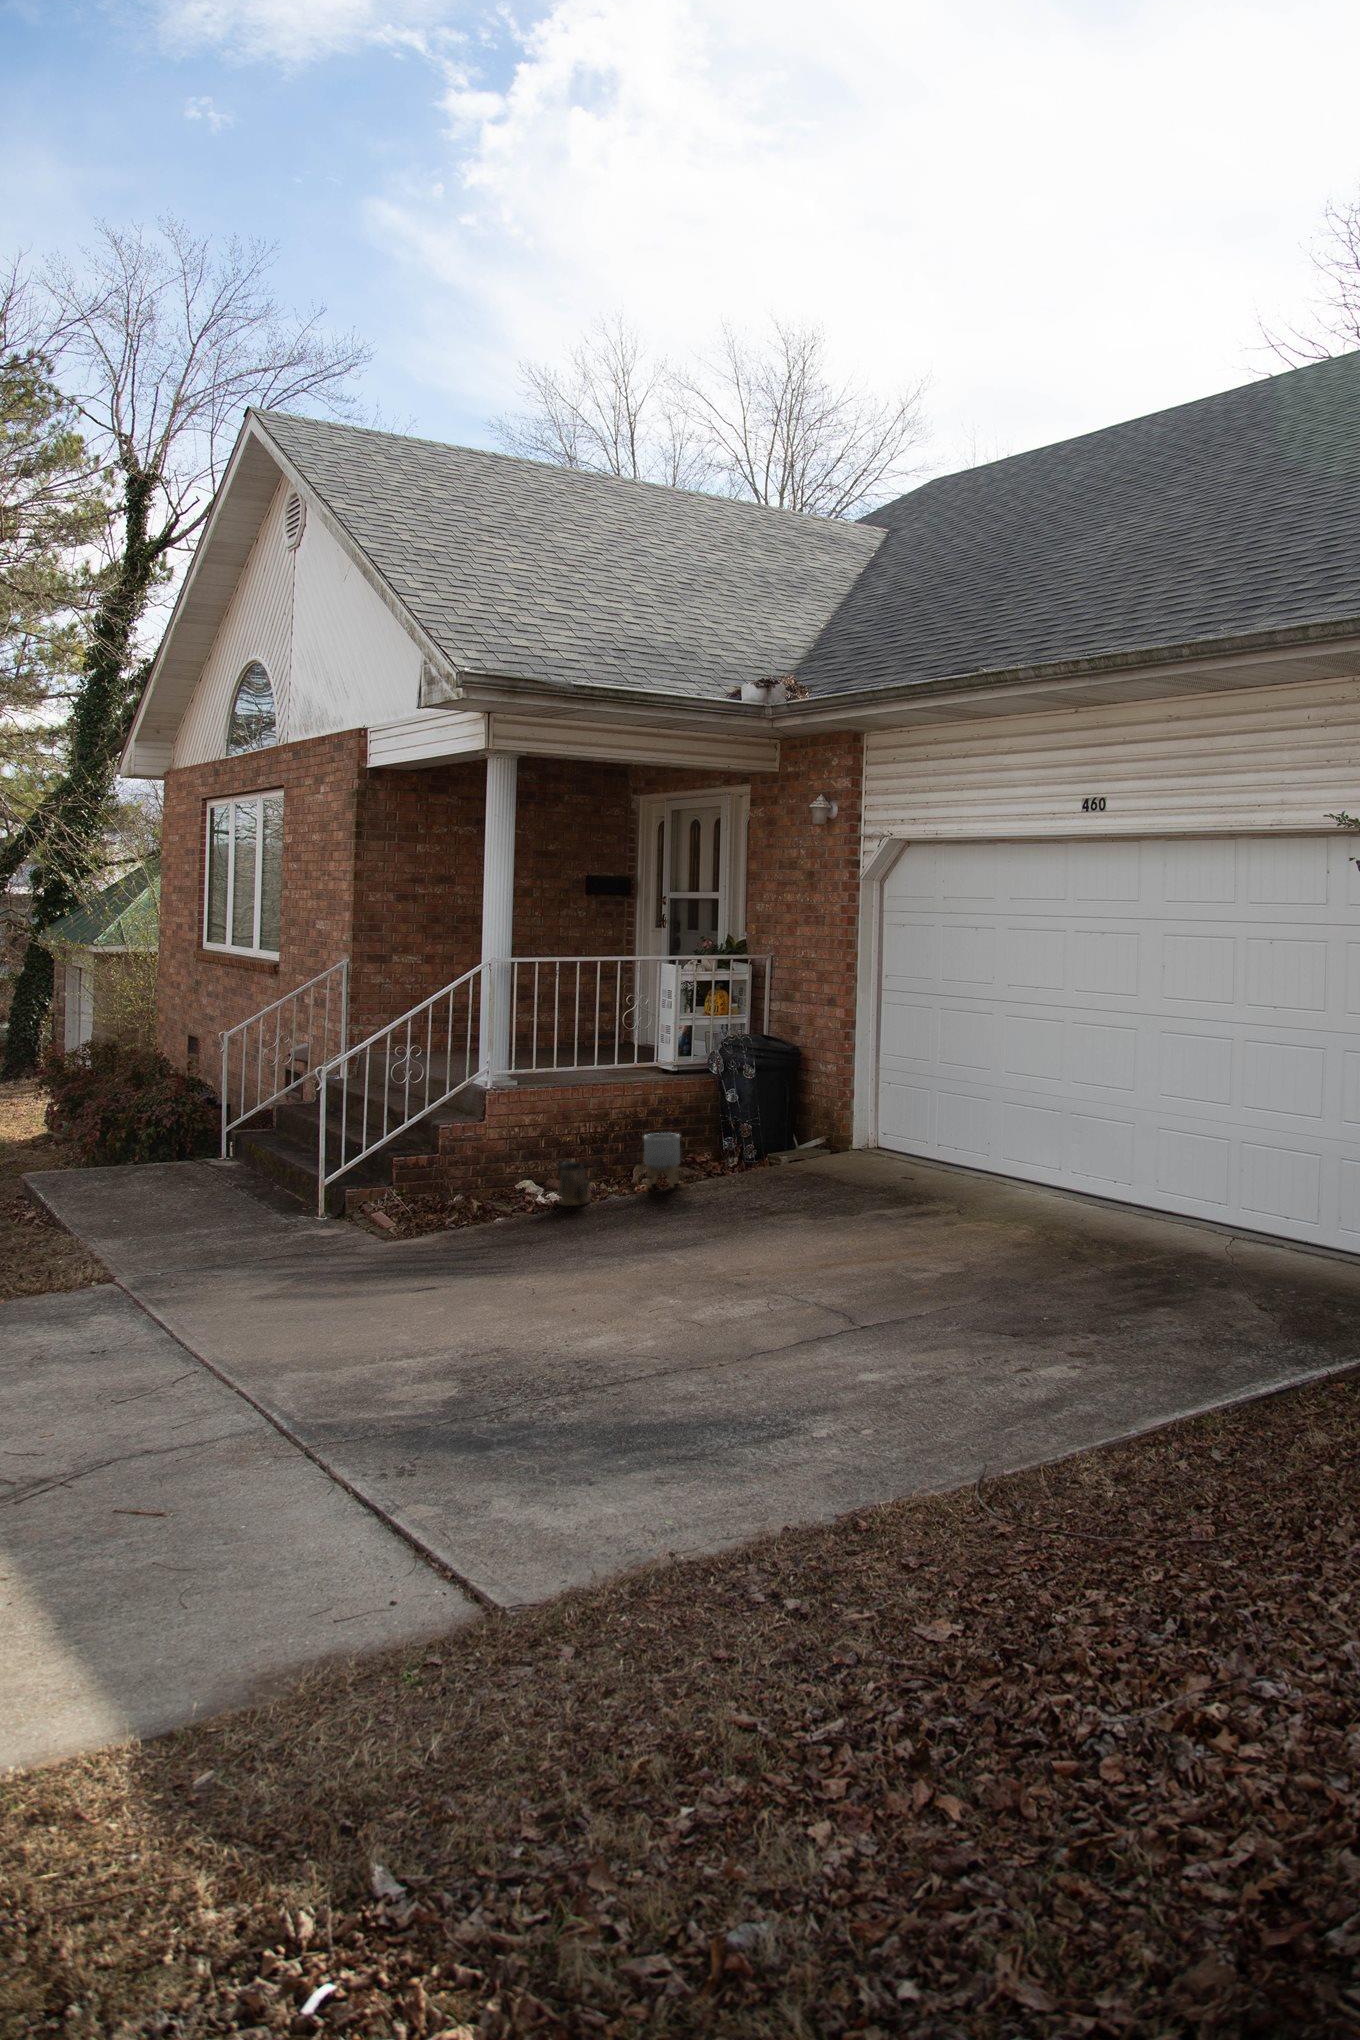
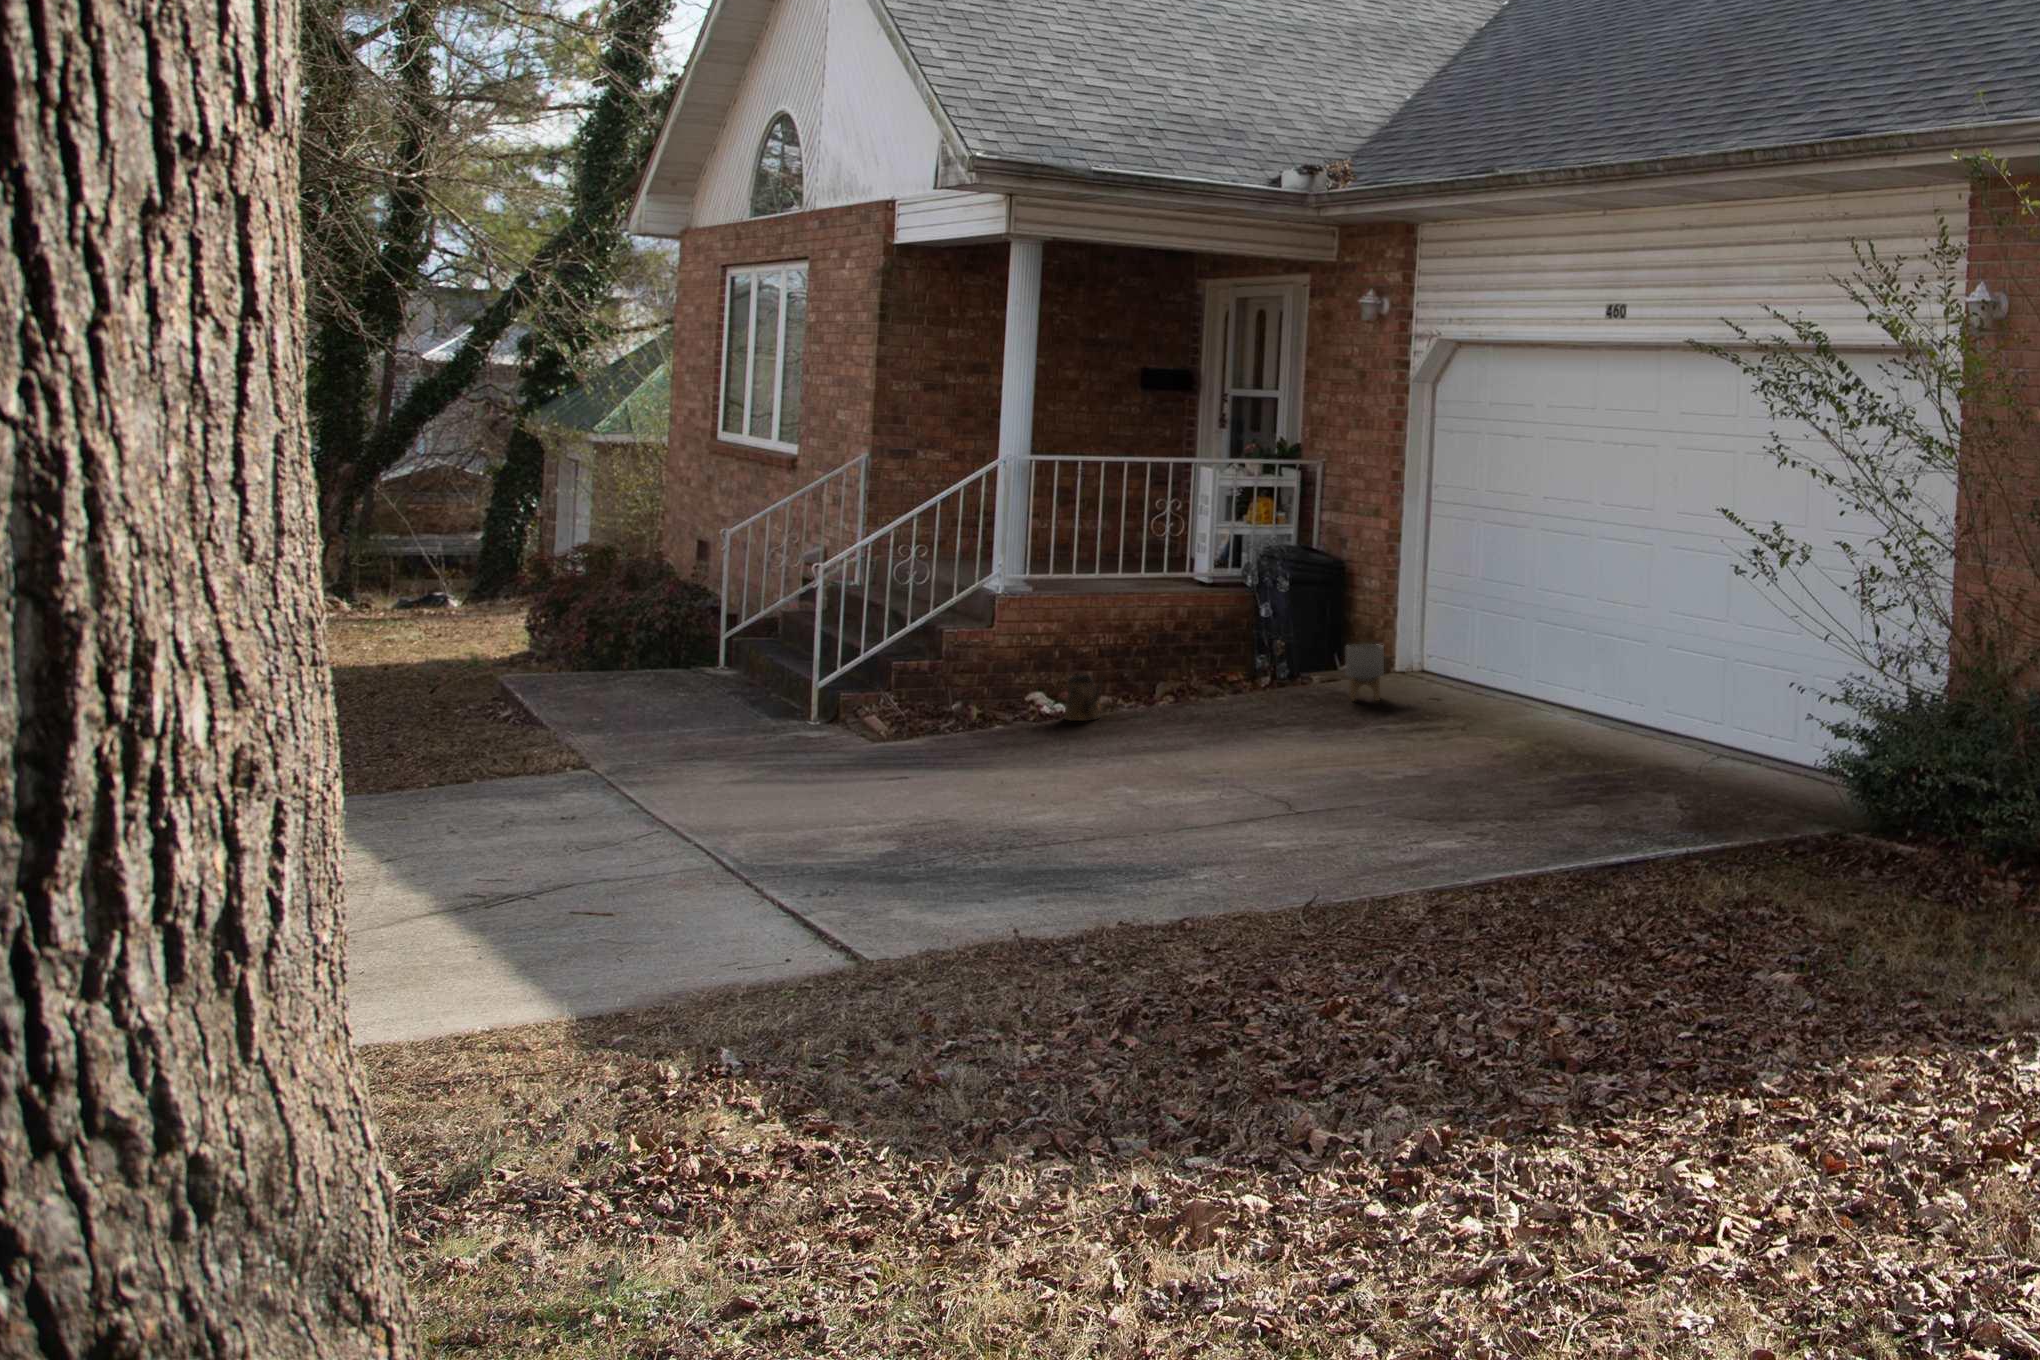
planter: present [644,1133,680,1188] -> present [1346,644,1384,701]

